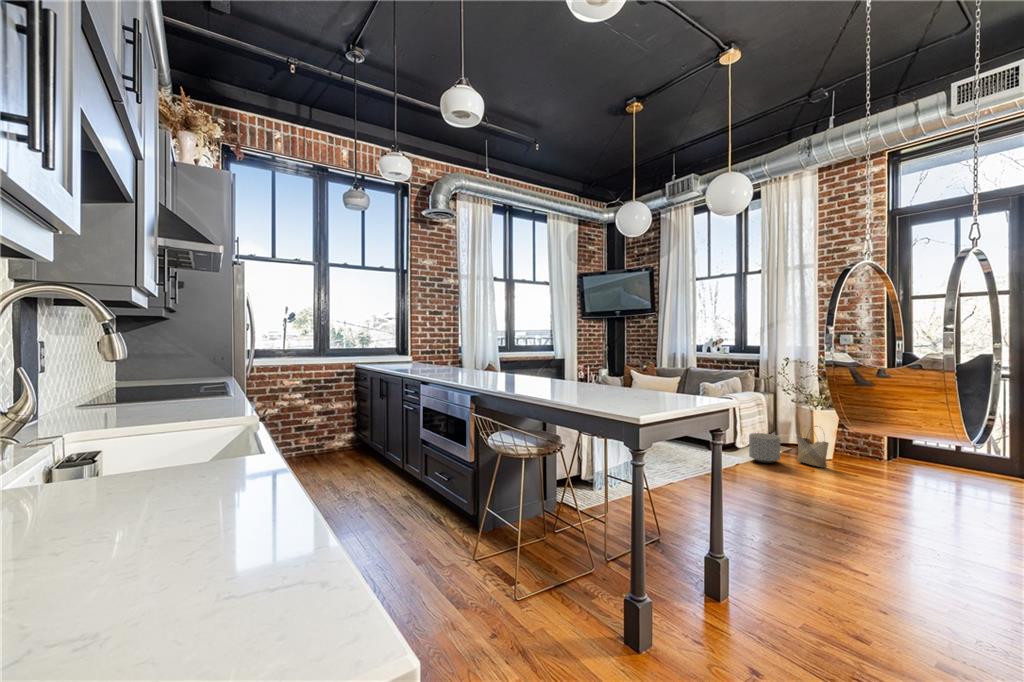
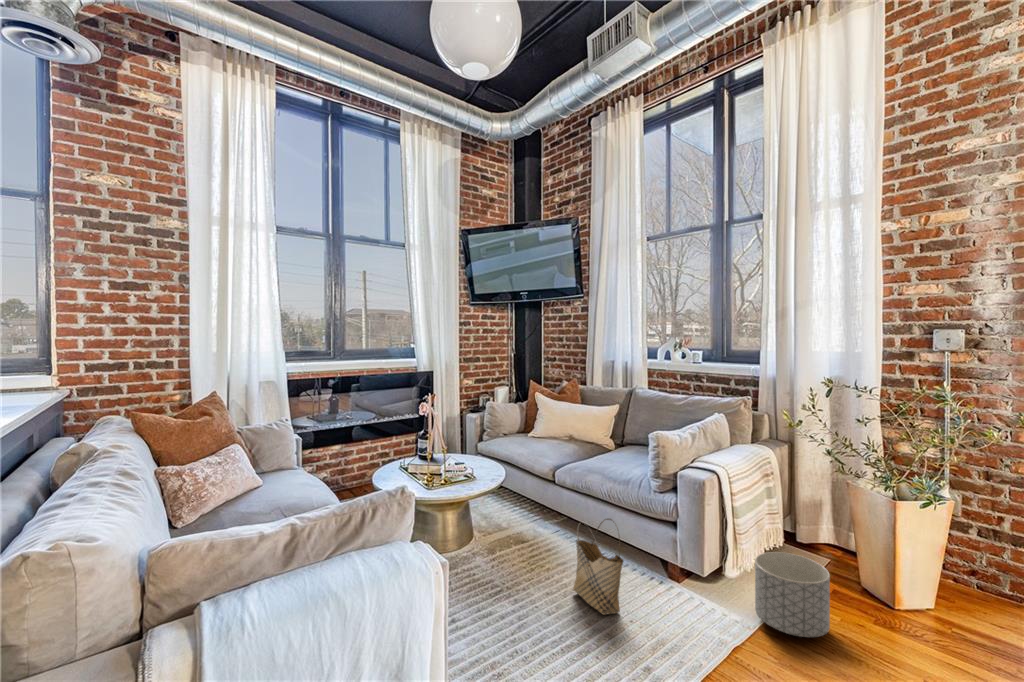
woven basket: present [797,429,828,467] -> present [573,519,623,615]

